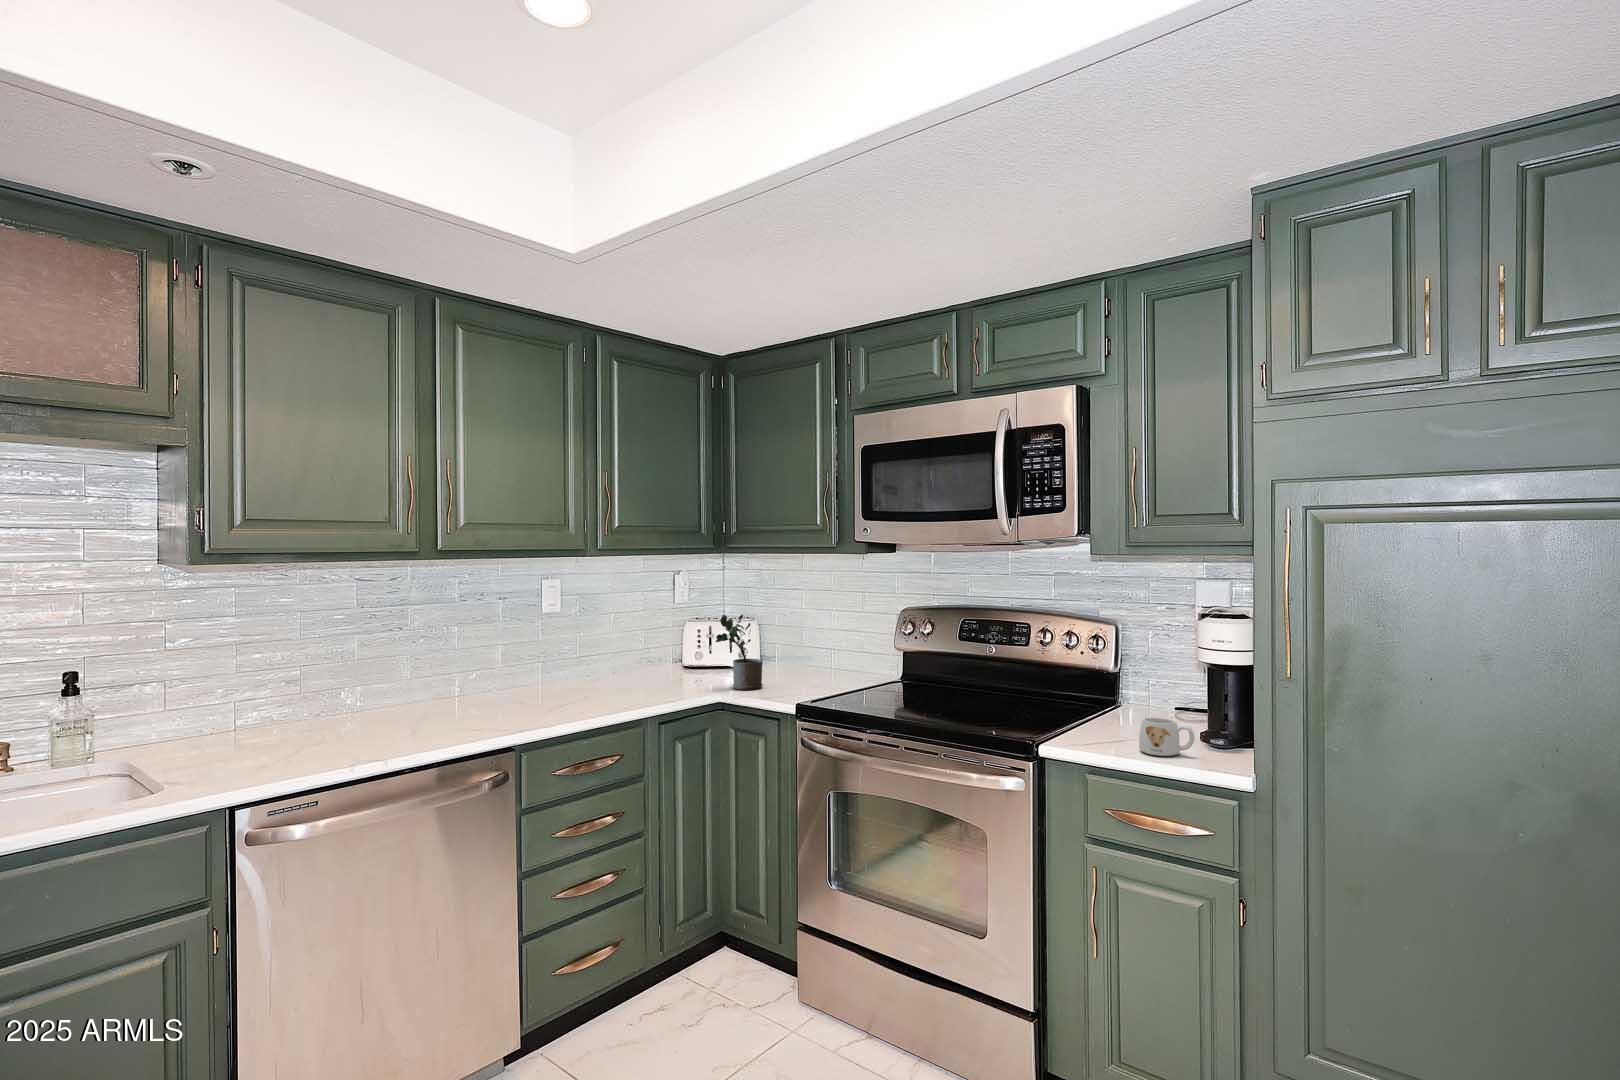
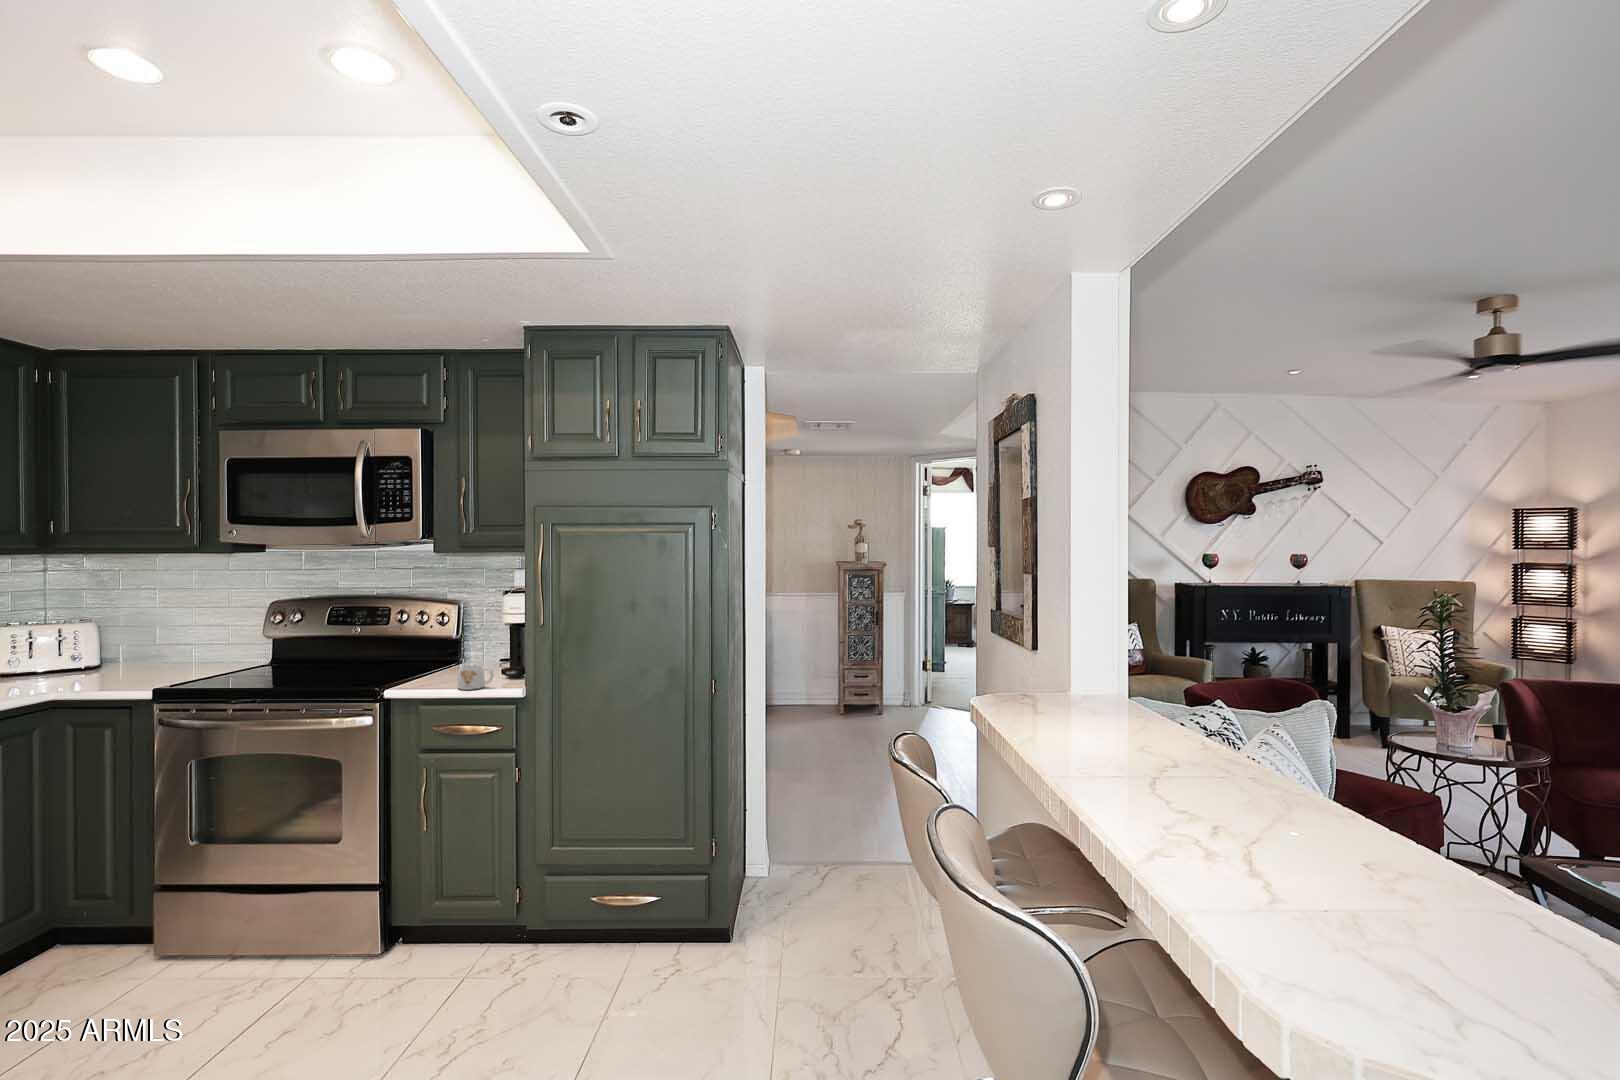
potted plant: present [716,615,763,690] -> none [43,614,107,688]

